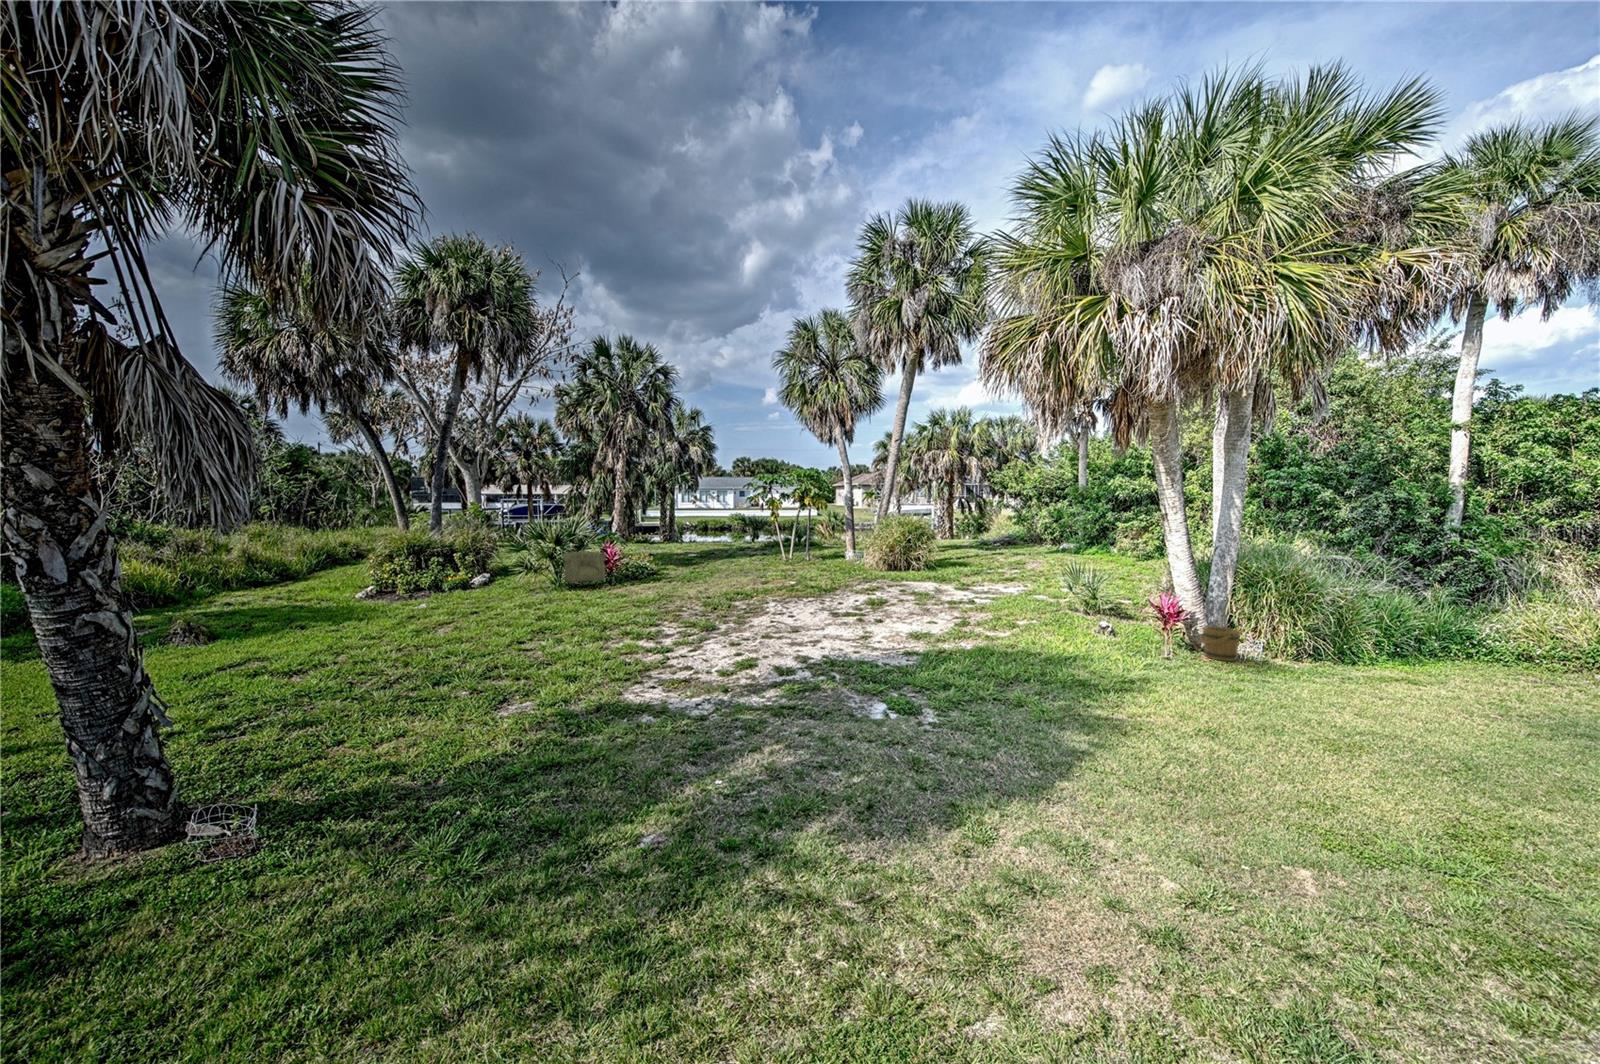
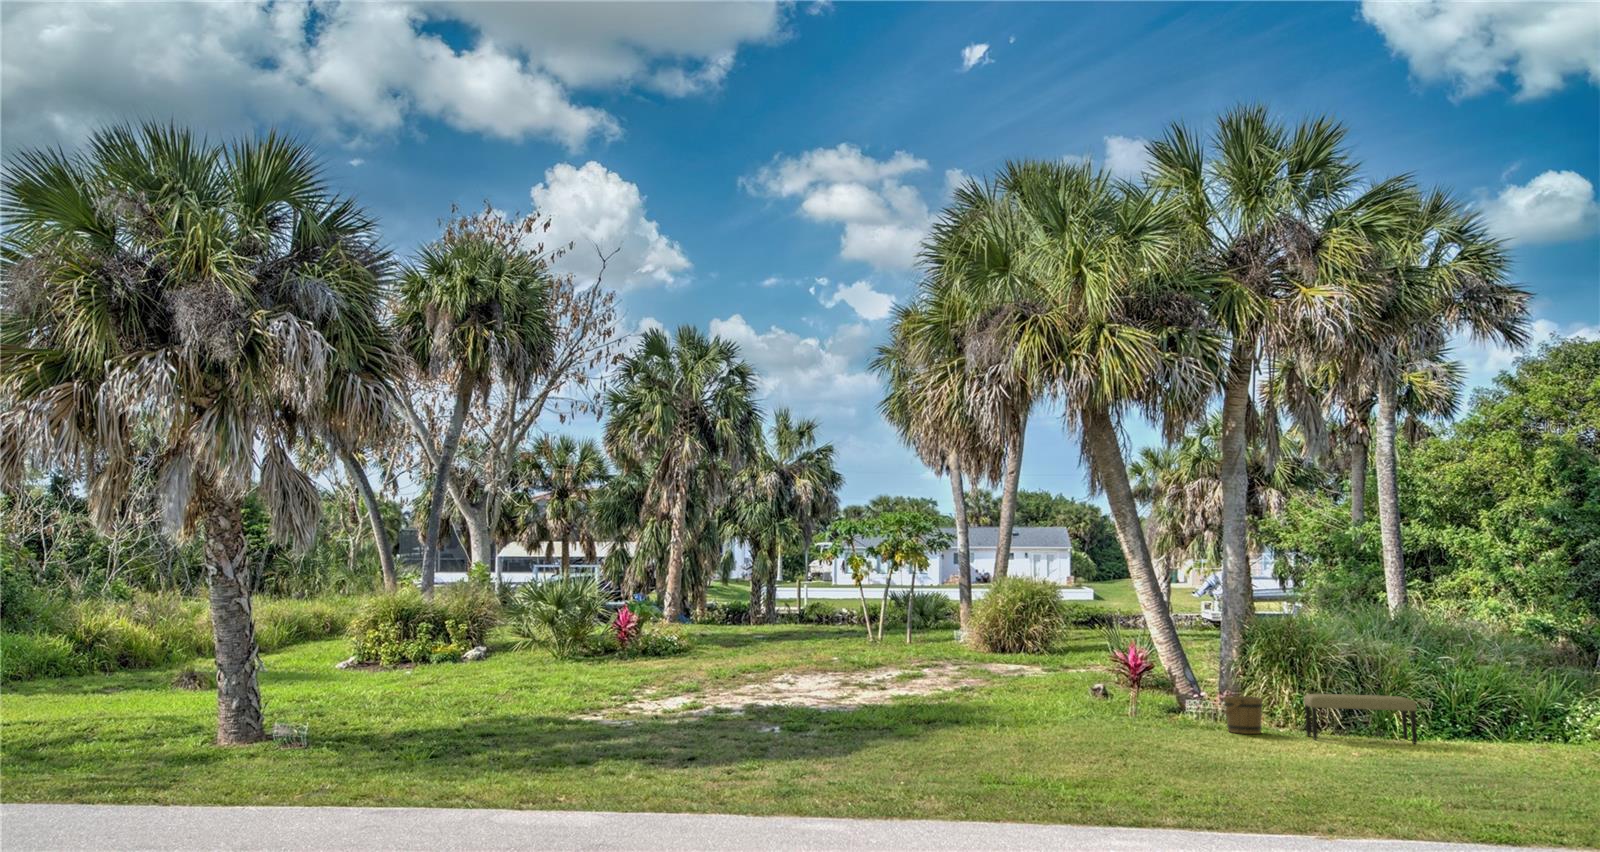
chair: present [562,552,605,589] -> none [568,621,620,669]
bench: none [1272,626,1380,668] -> present [1304,694,1417,744]

